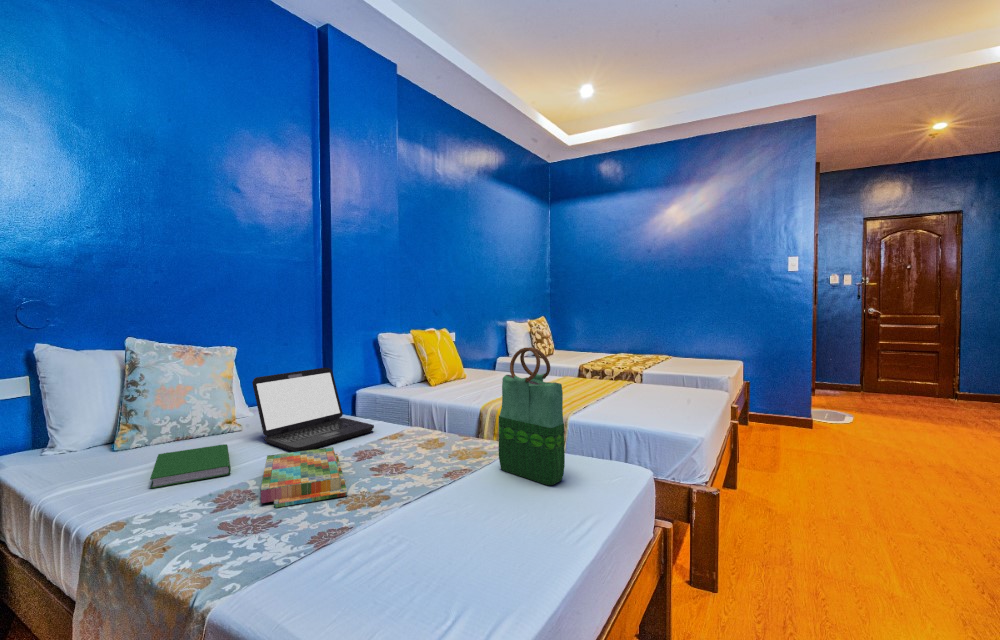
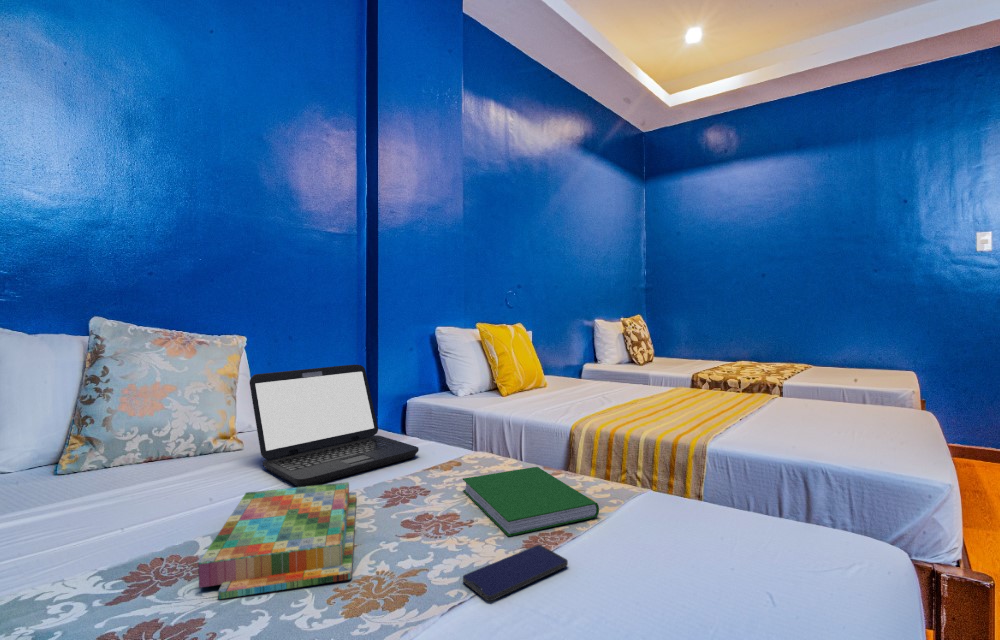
tote bag: present [499,347,565,485] -> none [619,317,755,581]
hardcover book: present [150,444,231,488] -> present [463,467,599,536]
smartphone: none [410,475,467,500] -> present [463,545,568,601]

